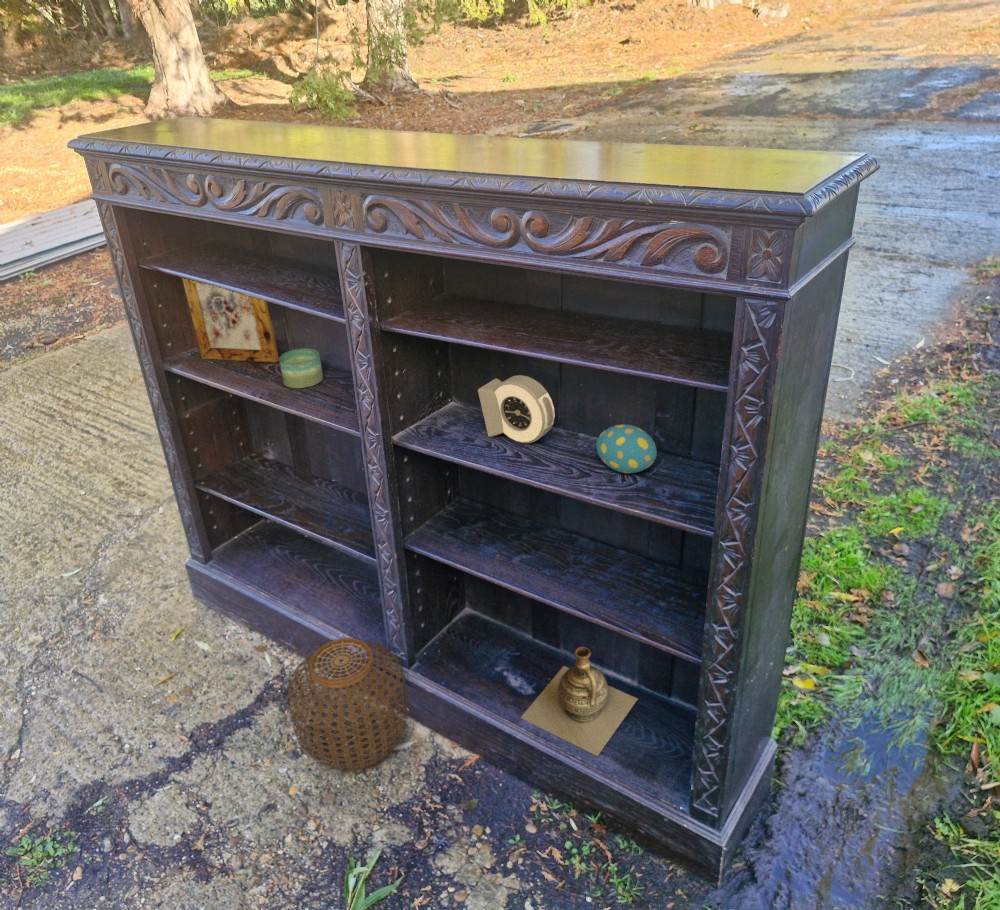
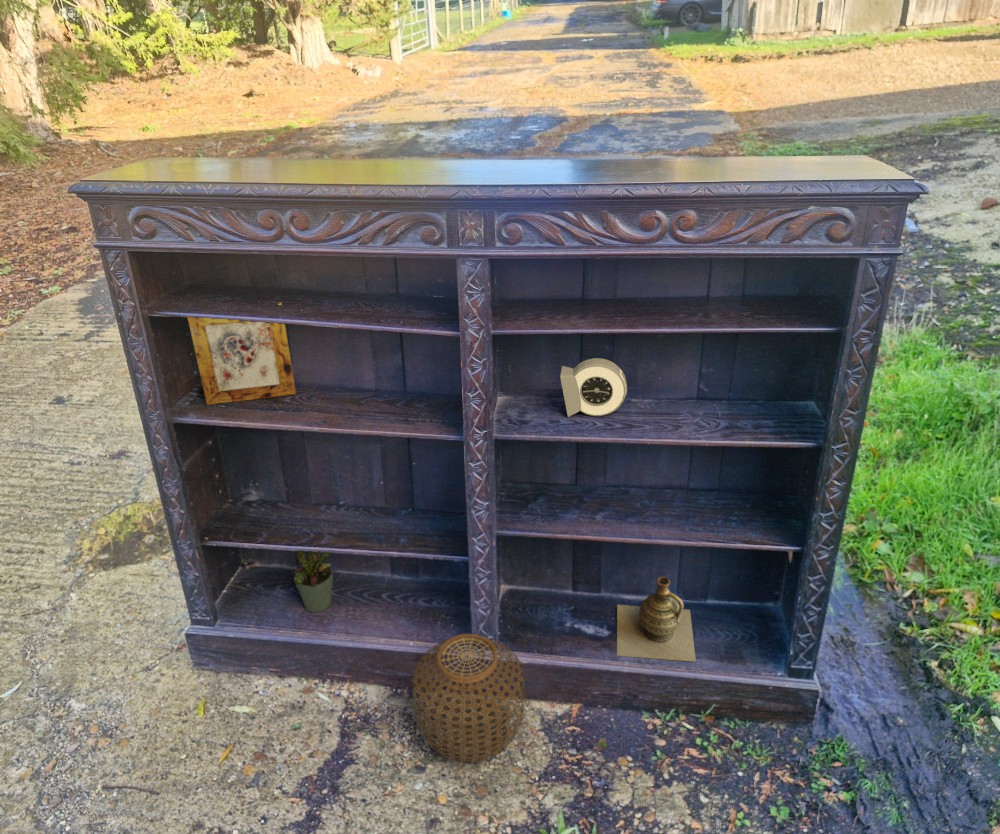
candle: present [279,348,323,388] -> none [321,373,363,413]
decorative egg: present [596,425,657,473] -> none [676,381,727,420]
potted plant: none [261,514,313,580] -> present [292,550,335,612]

